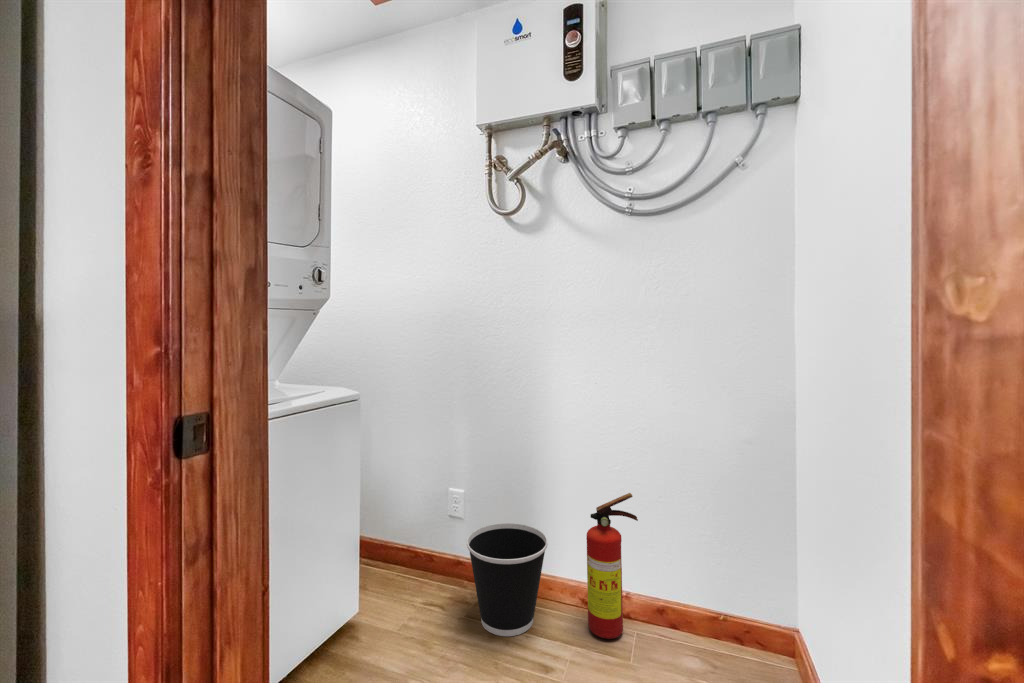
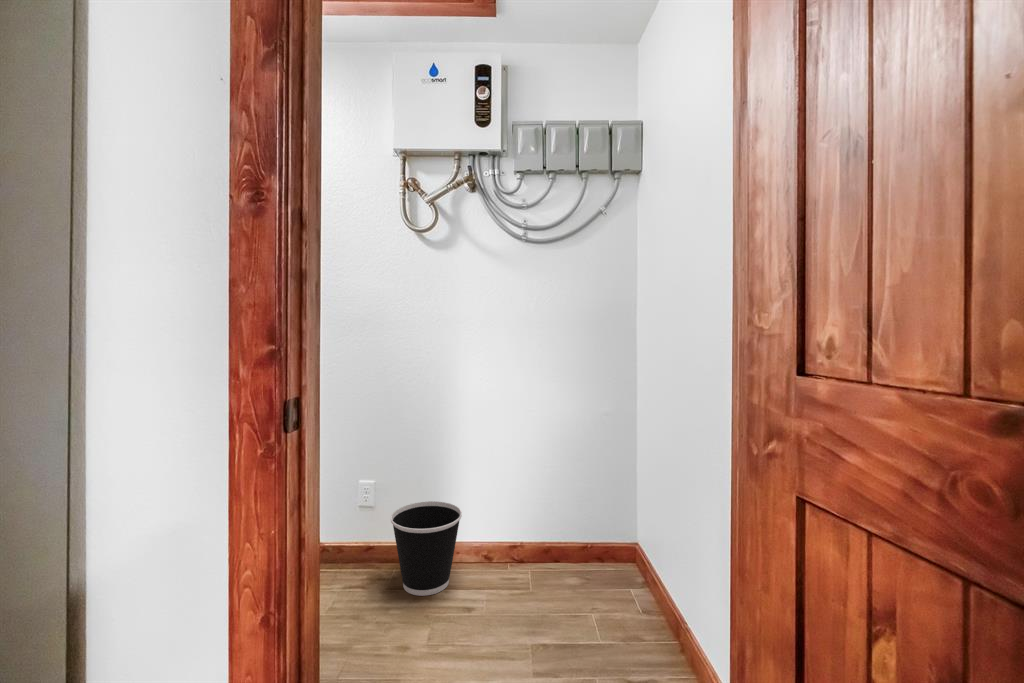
fire extinguisher: present [586,493,638,639] -> none [493,463,533,580]

